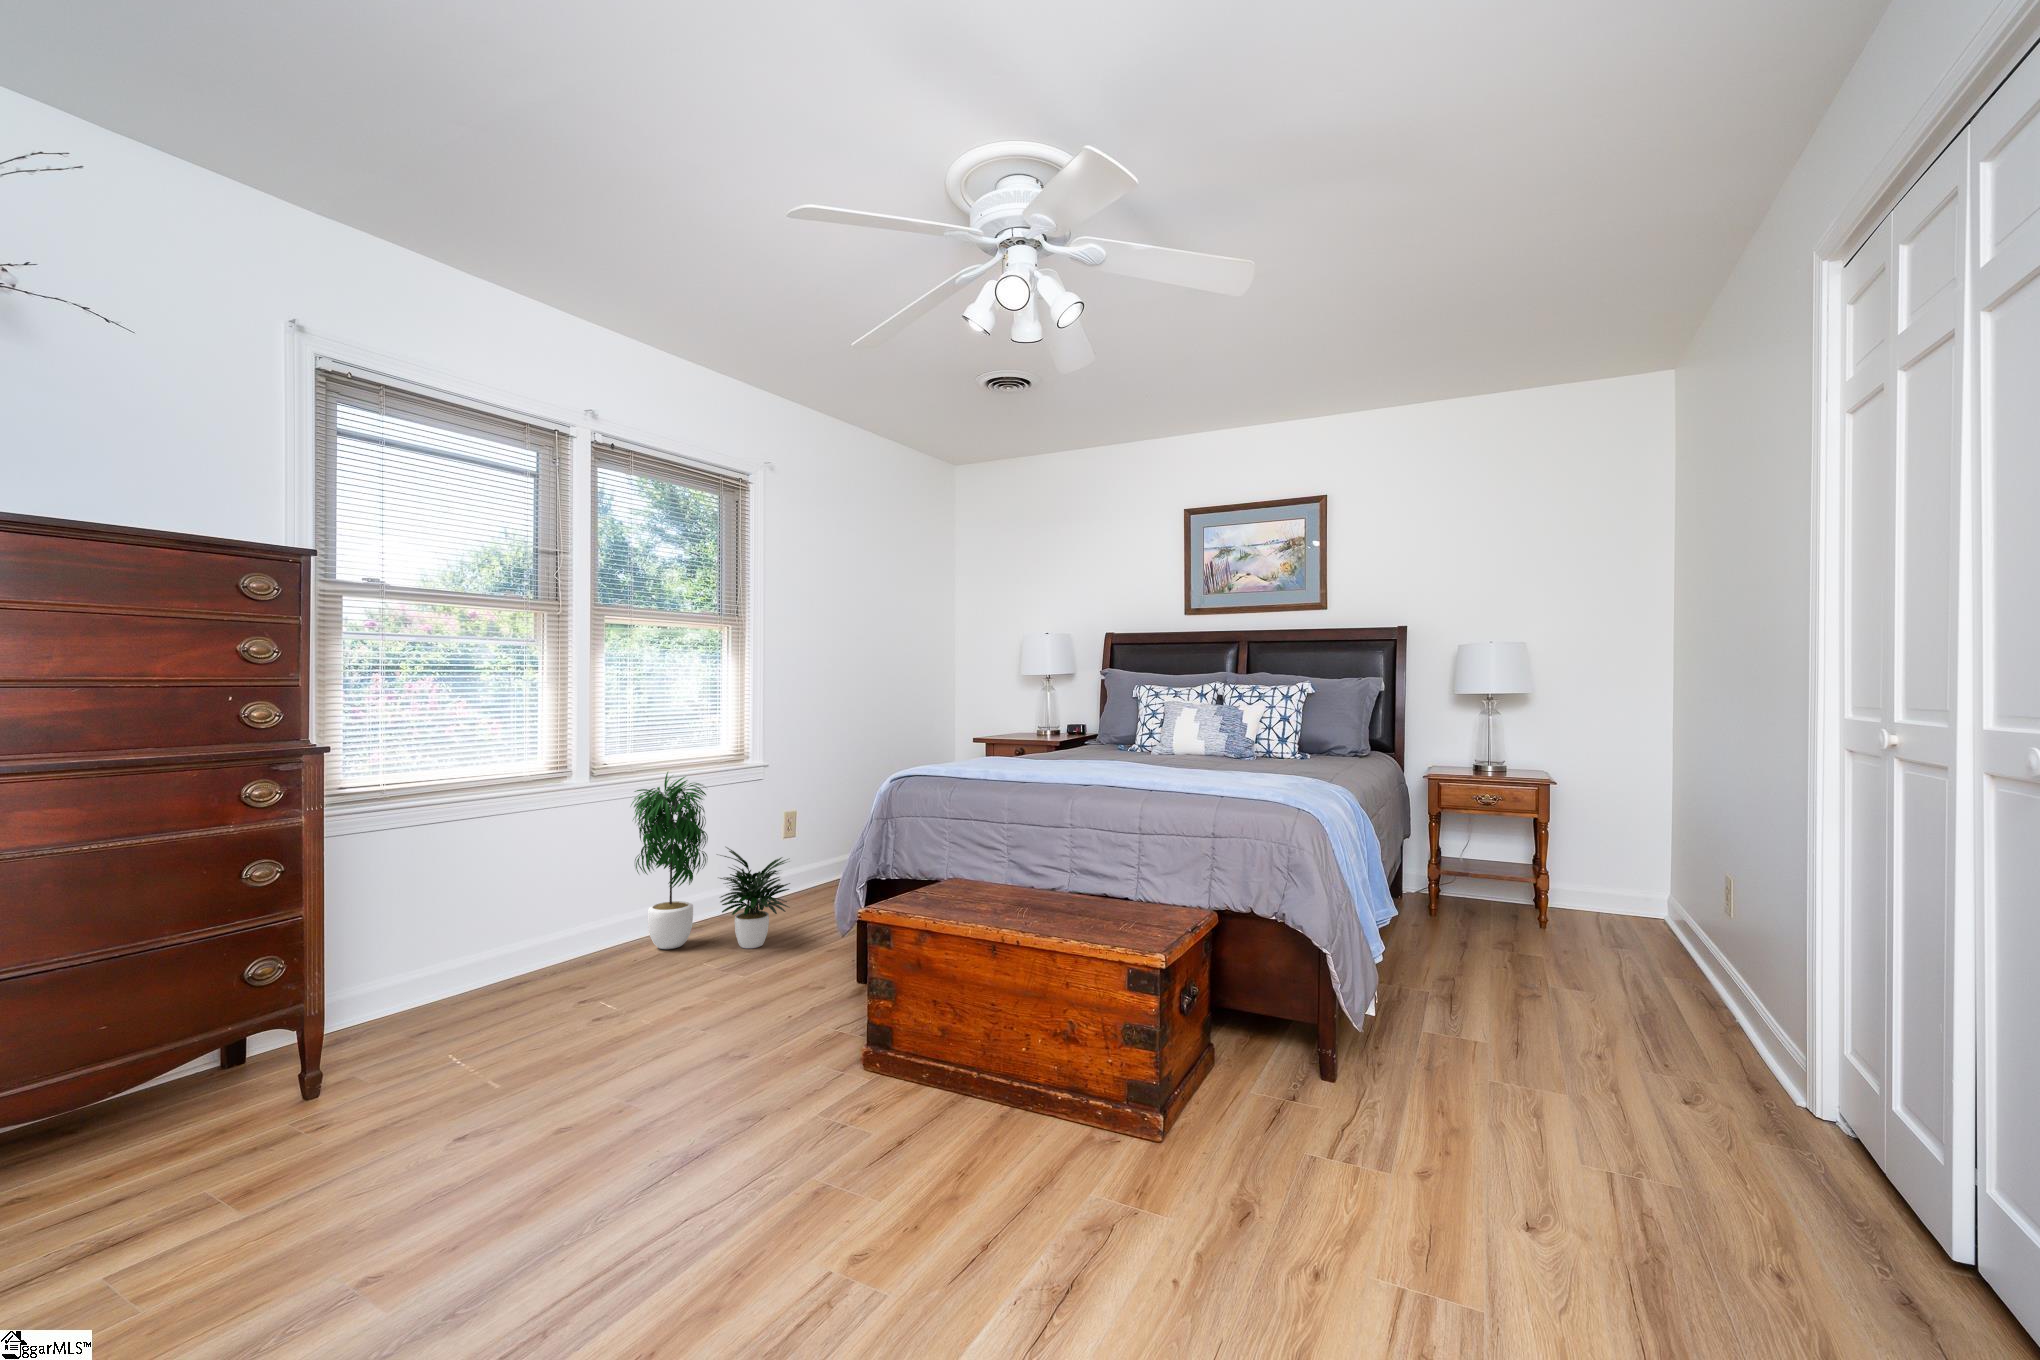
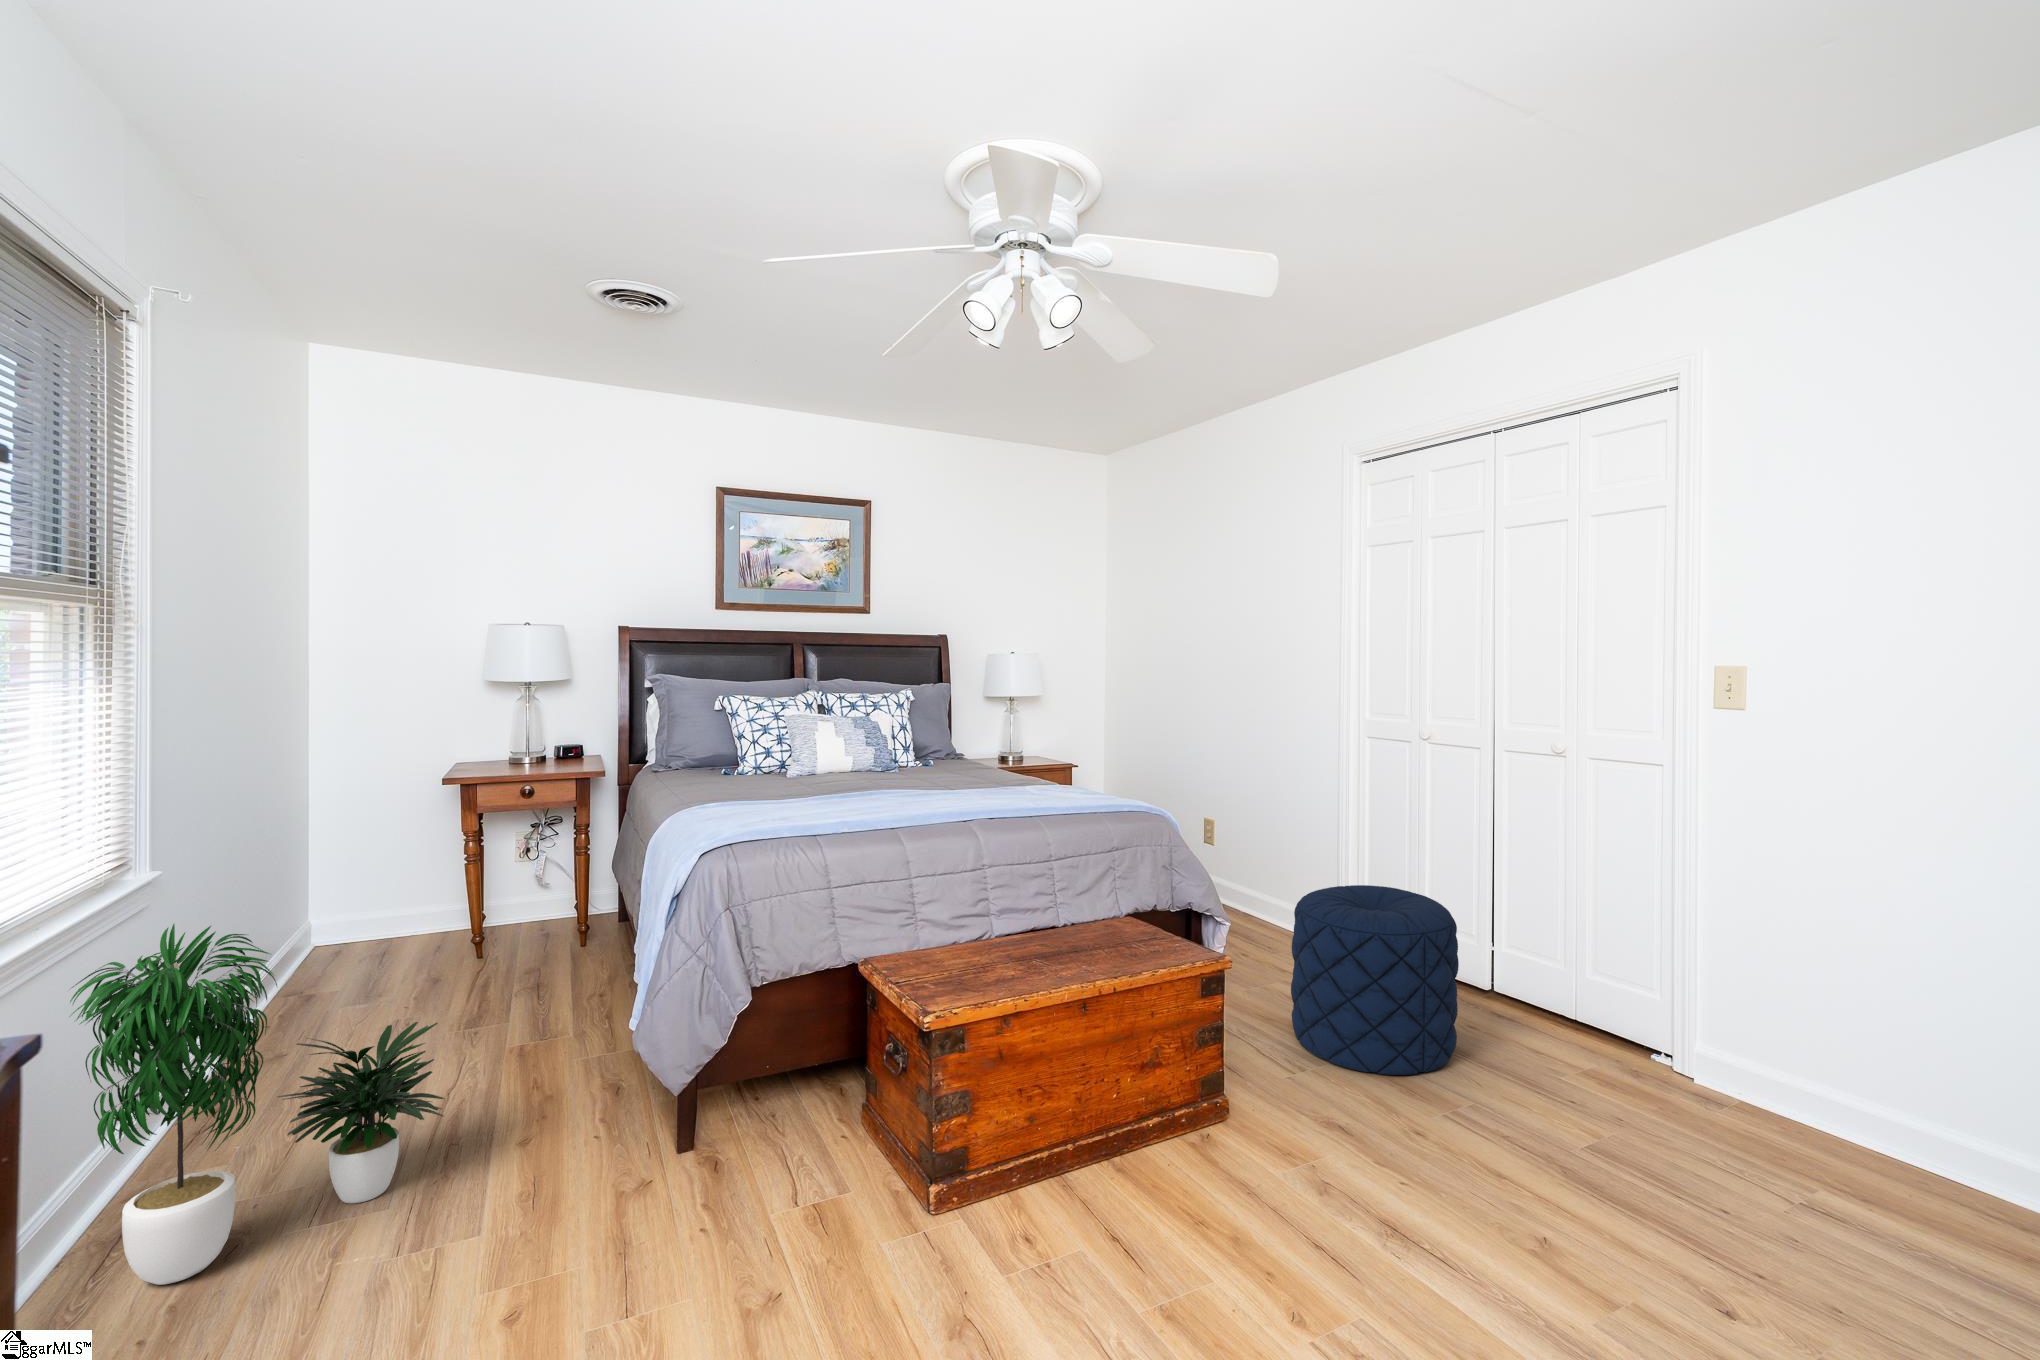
pouf: none [1373,942,1637,1249] -> present [1291,885,1459,1075]

